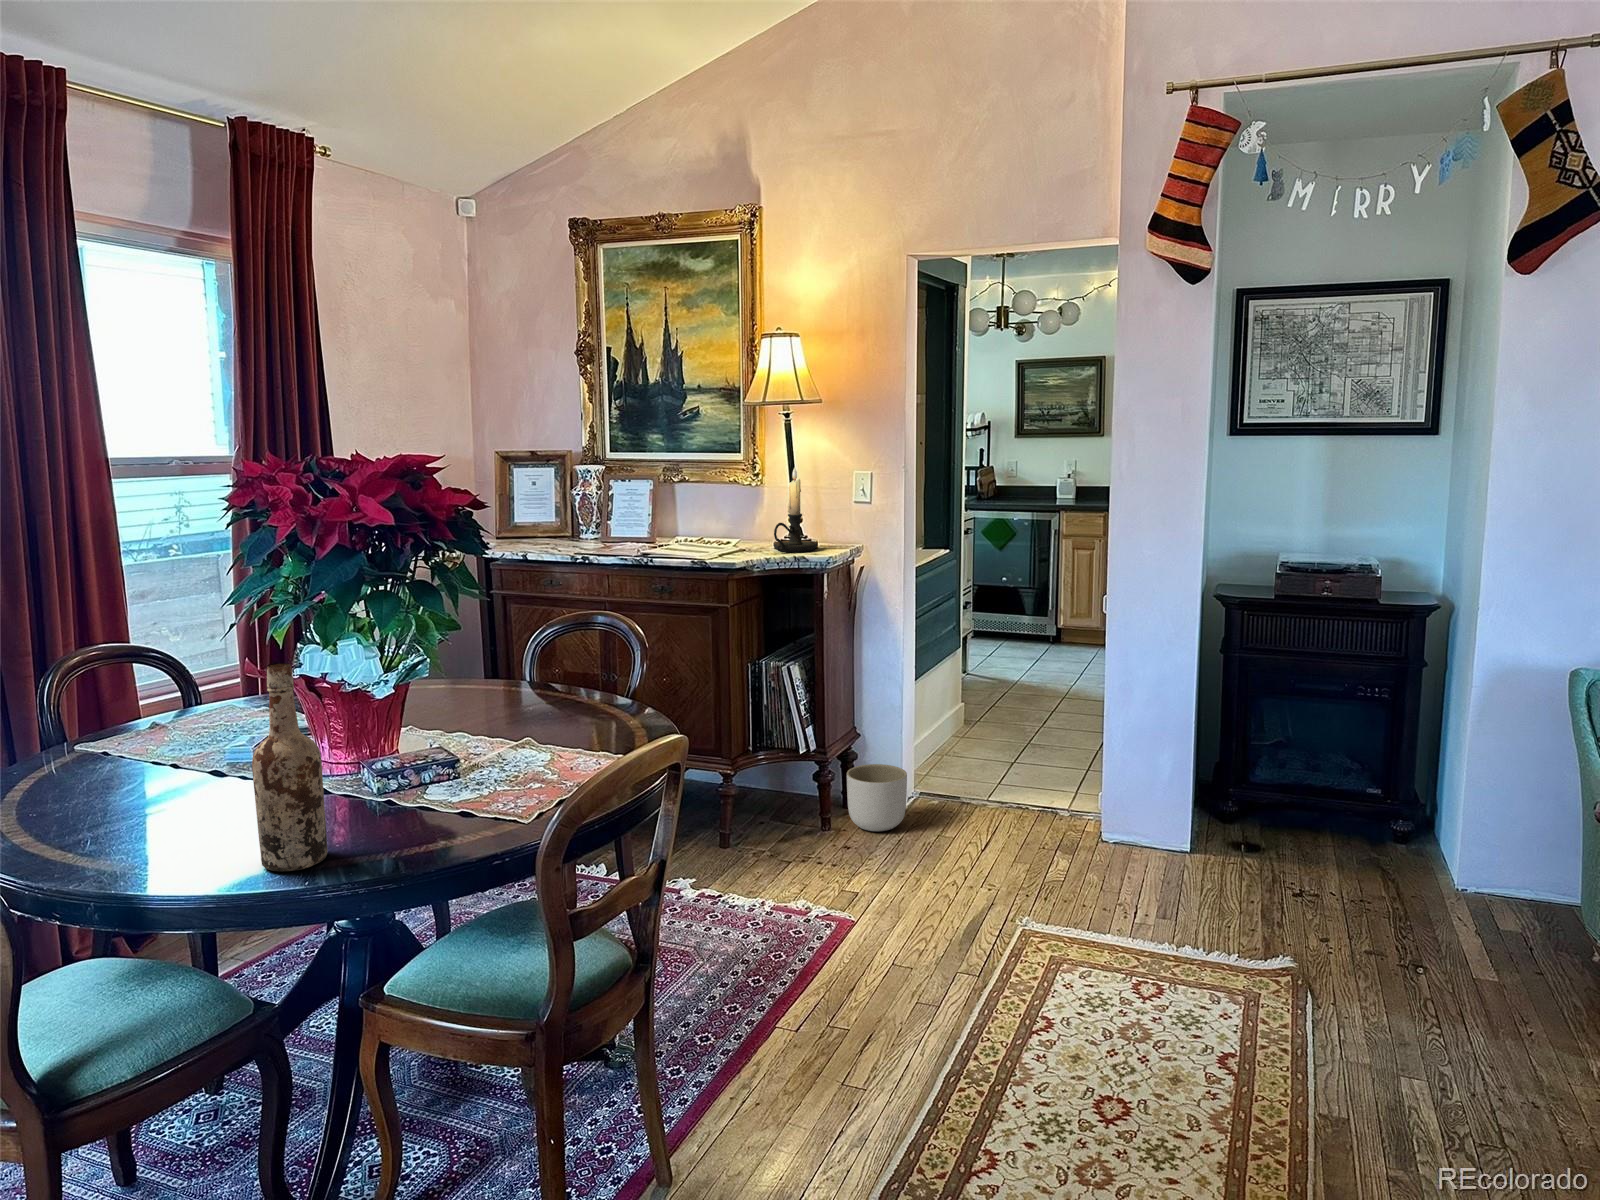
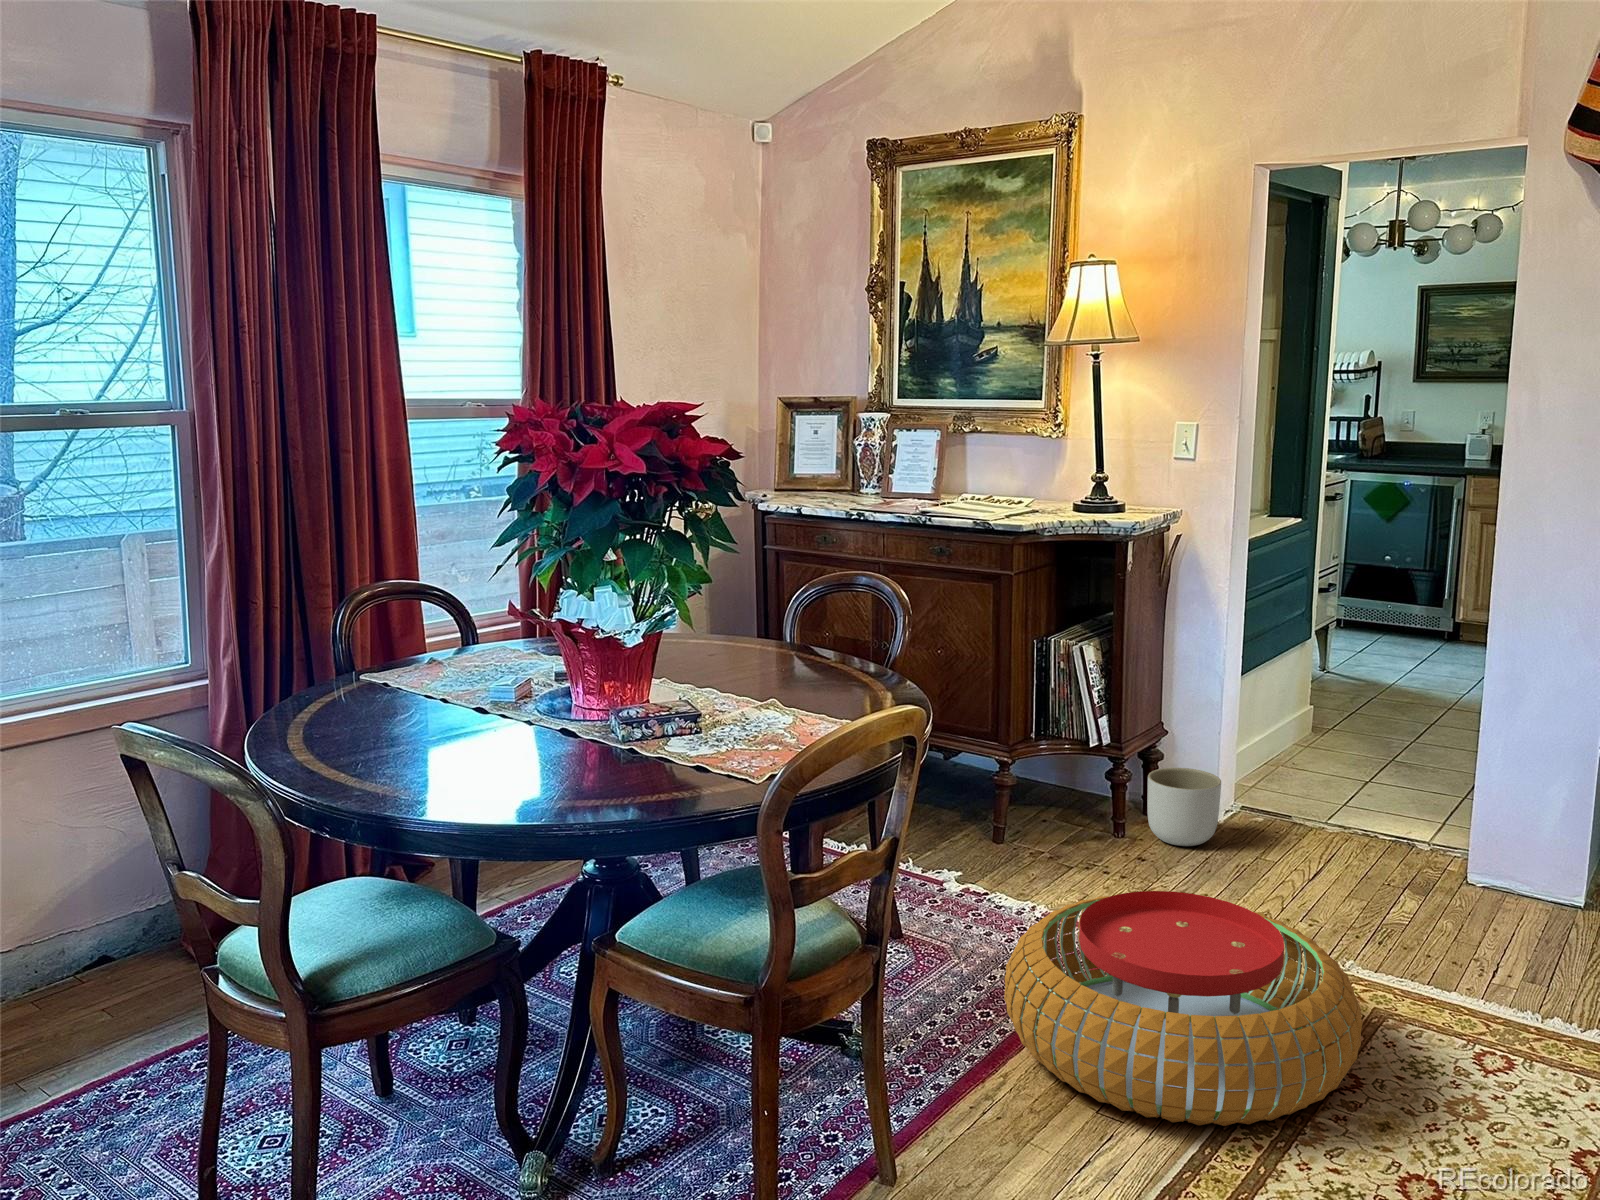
candle holder: present [773,467,818,552] -> none [1074,417,1126,516]
wine bottle: present [252,663,328,871] -> none [504,605,569,806]
pouf: none [750,876,1051,1083] -> present [1004,891,1363,1126]

